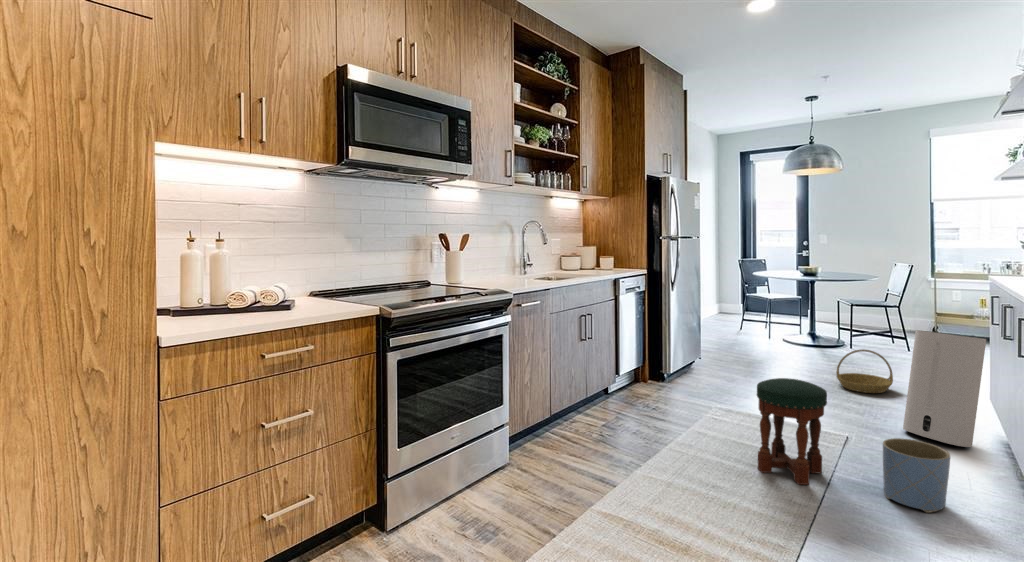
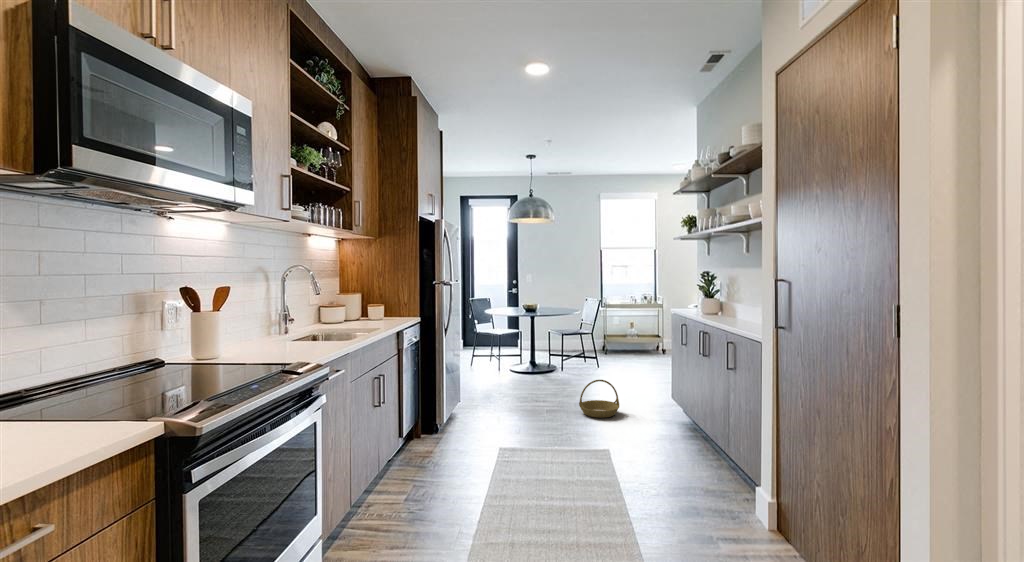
air purifier: present [903,330,986,447] -> none [649,363,698,456]
stool: present [757,378,827,485] -> none [576,425,635,529]
planter: present [883,438,950,513] -> none [675,463,722,526]

